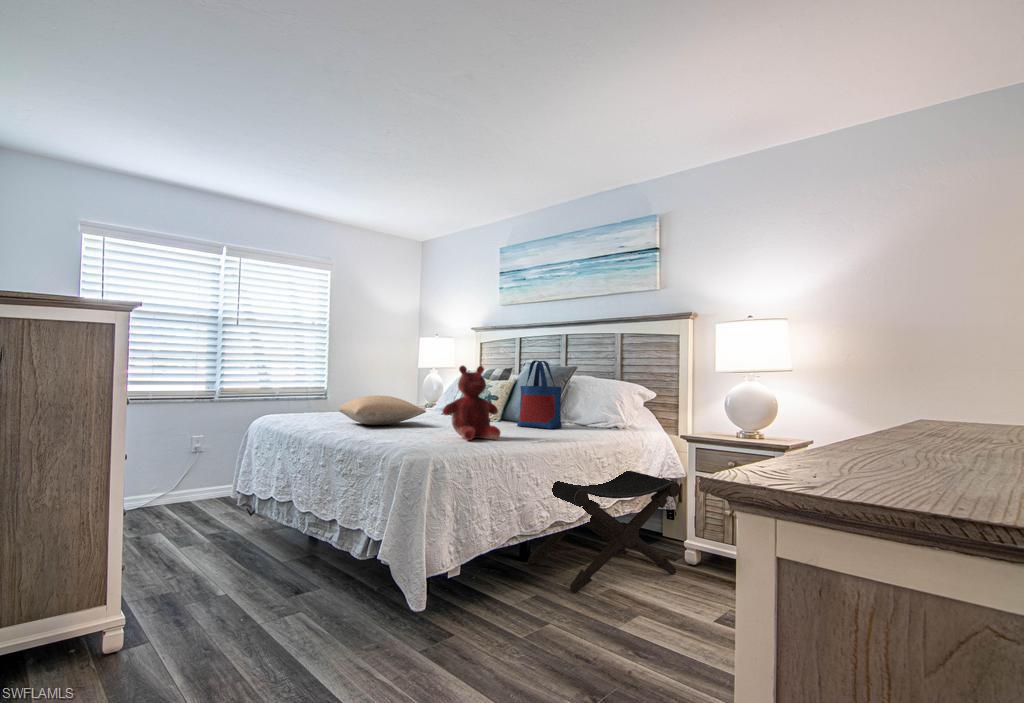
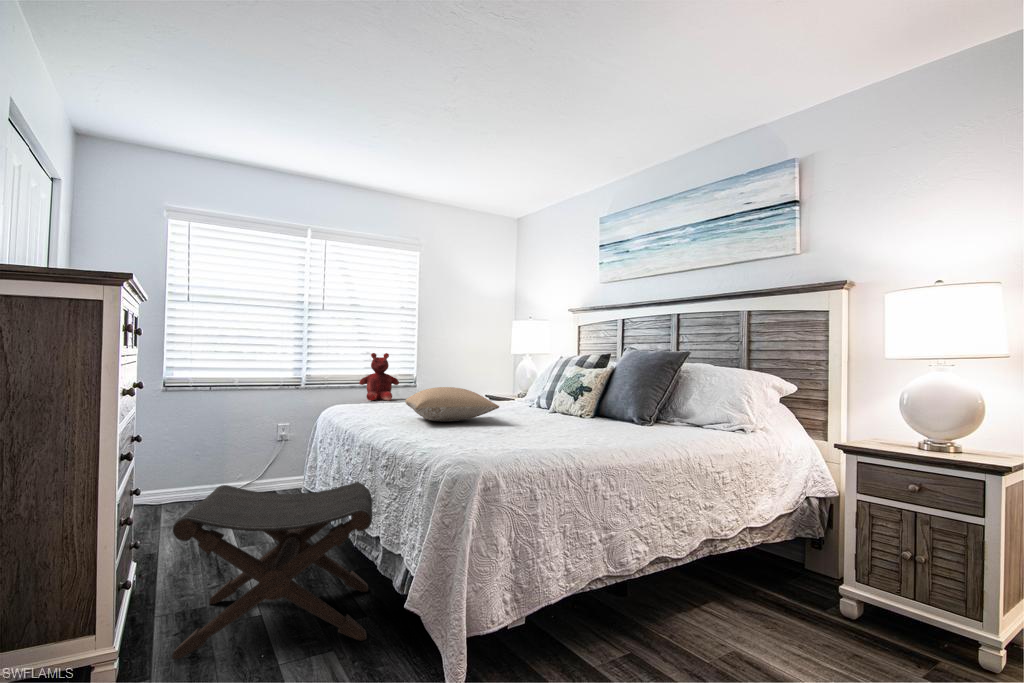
tote bag: present [517,360,562,429] -> none [610,345,668,432]
teddy bear: present [443,366,500,440] -> present [359,353,399,400]
footstool: present [528,471,680,592] -> present [172,482,373,659]

